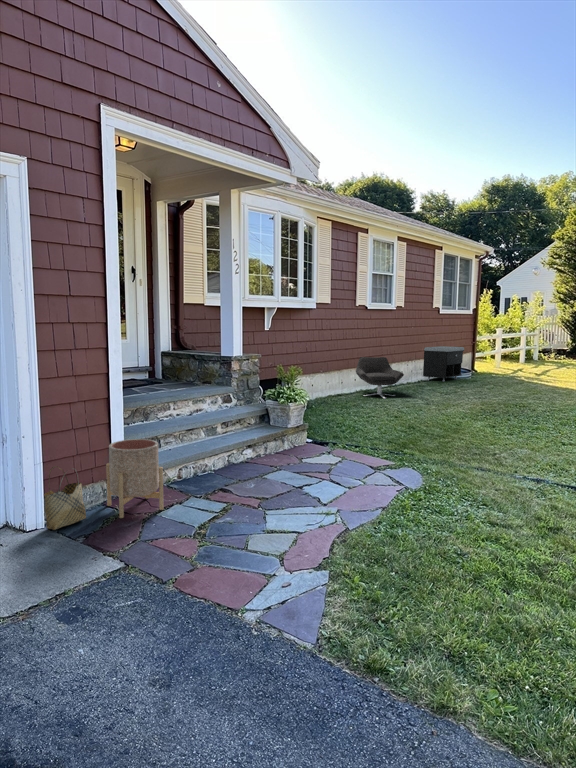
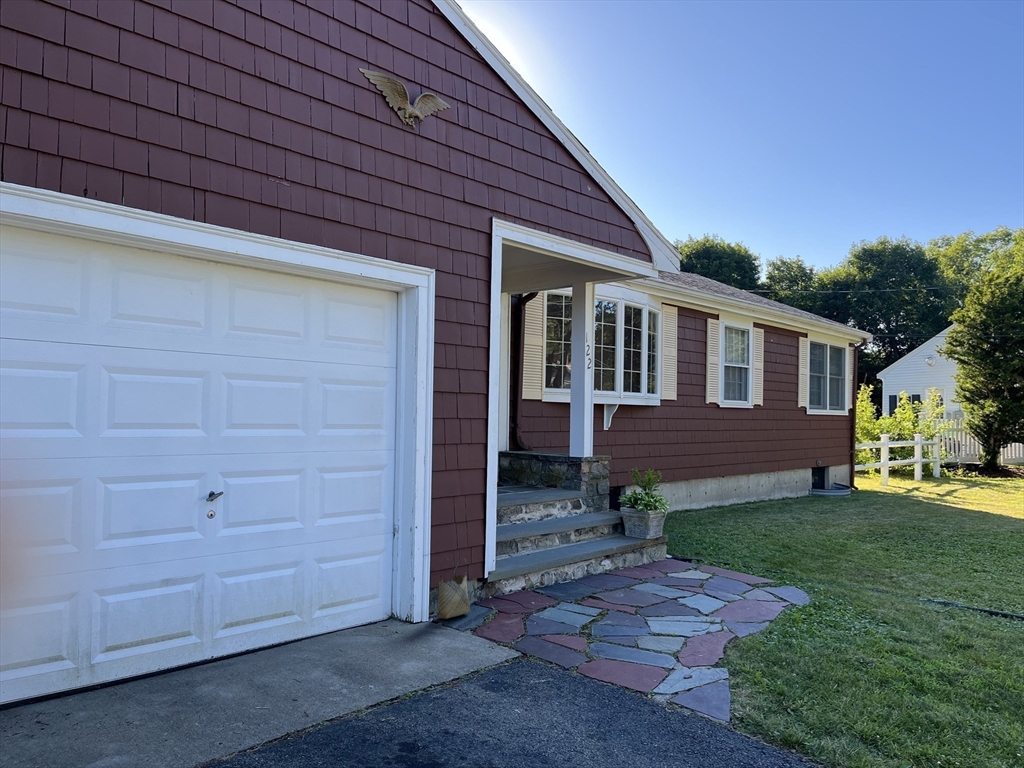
storage bench: present [423,346,464,381] -> none [787,456,840,500]
lounge chair: present [356,357,404,398] -> none [704,466,766,517]
planter: present [106,439,163,518] -> none [482,536,542,614]

